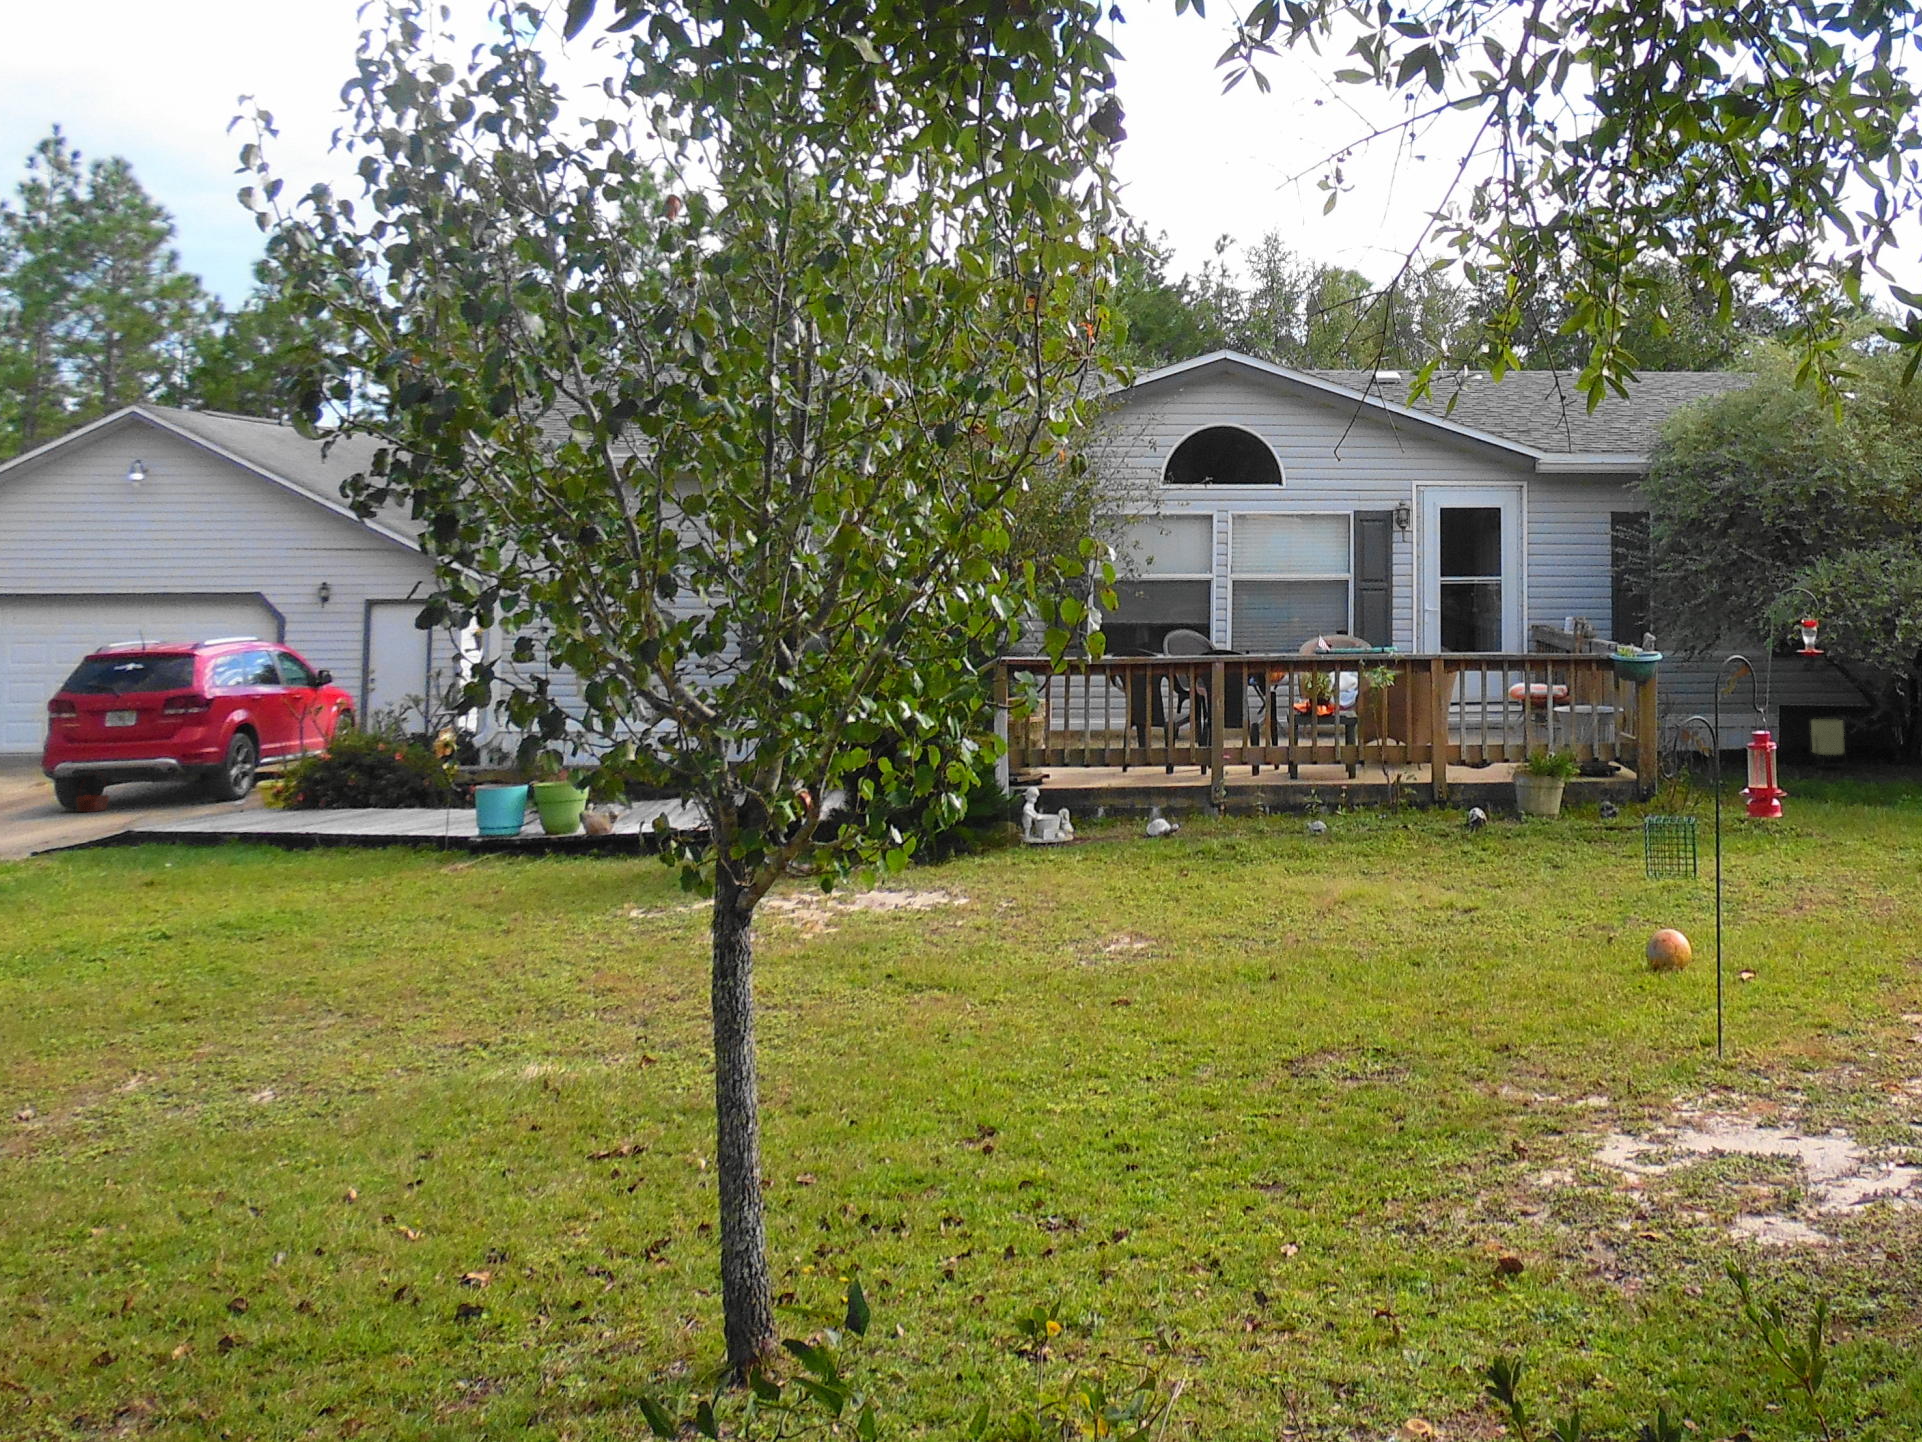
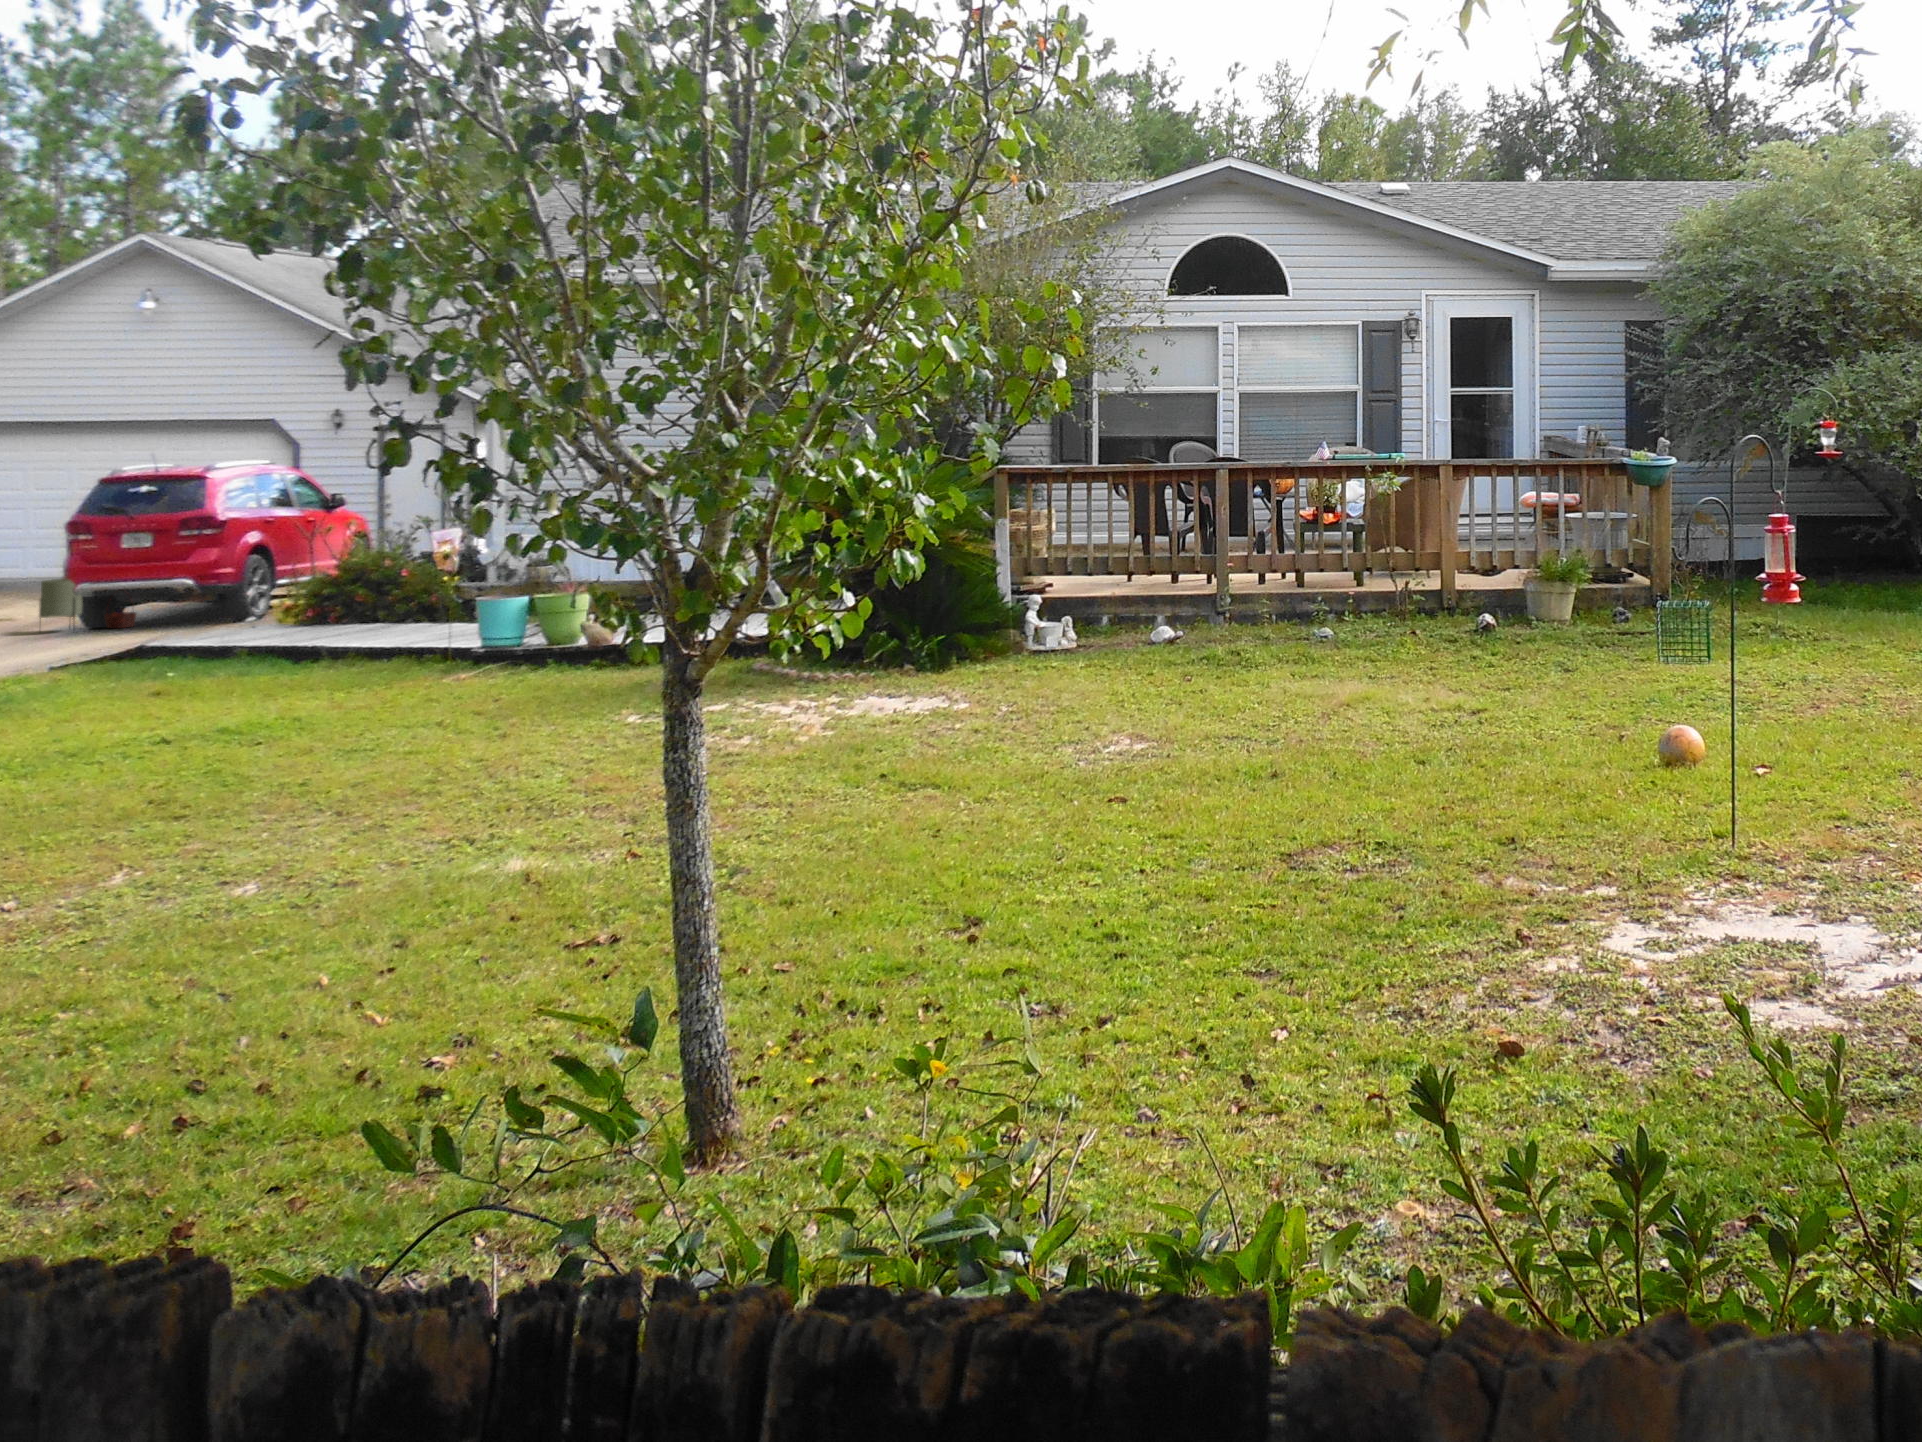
planter: present [1811,719,1845,755] -> present [39,579,82,619]

